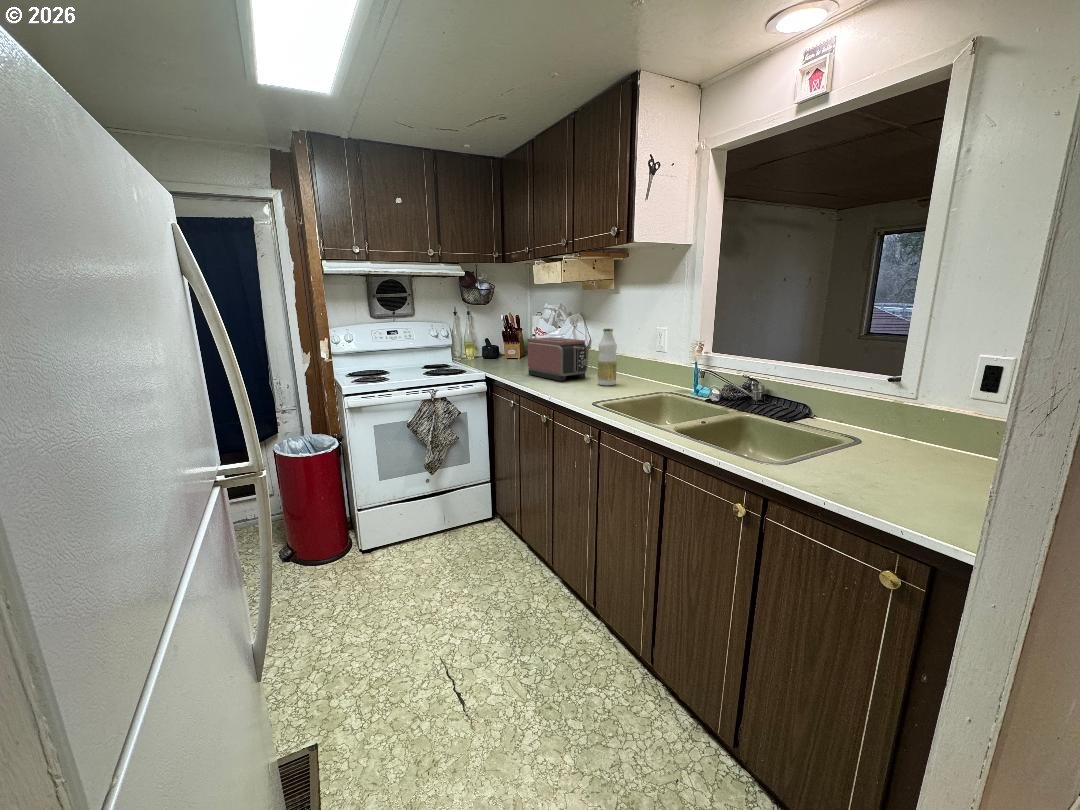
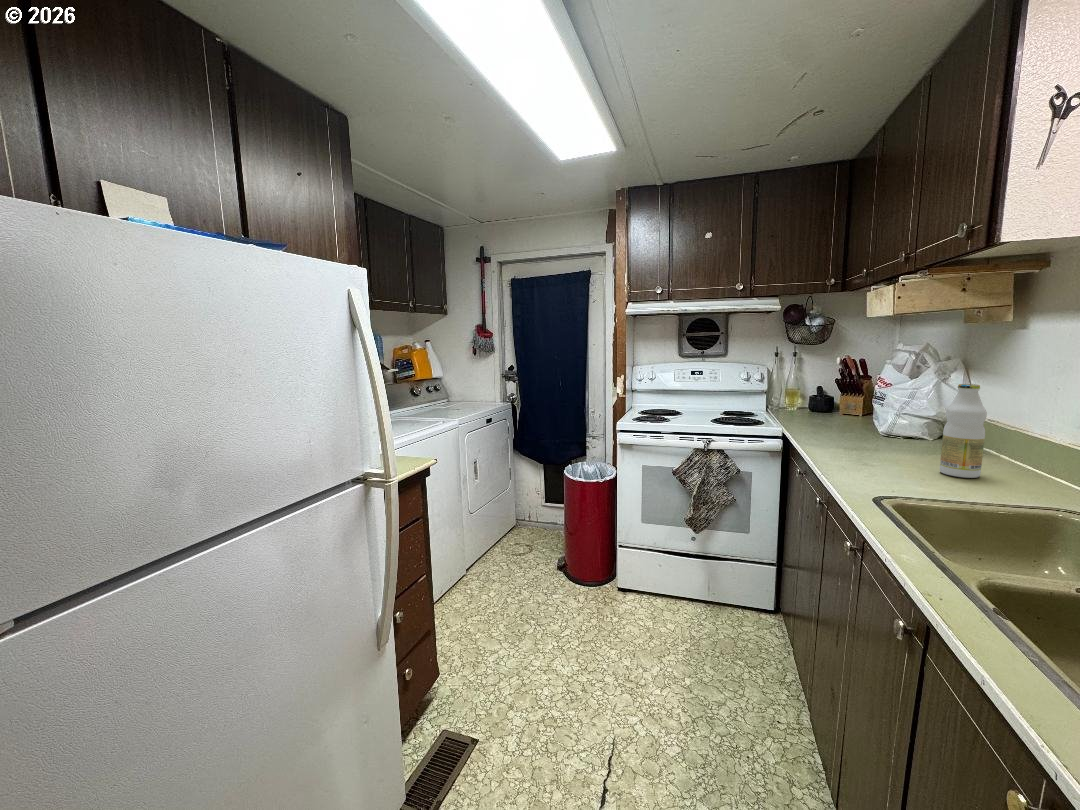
toaster: present [528,337,588,381] -> none [839,391,940,457]

